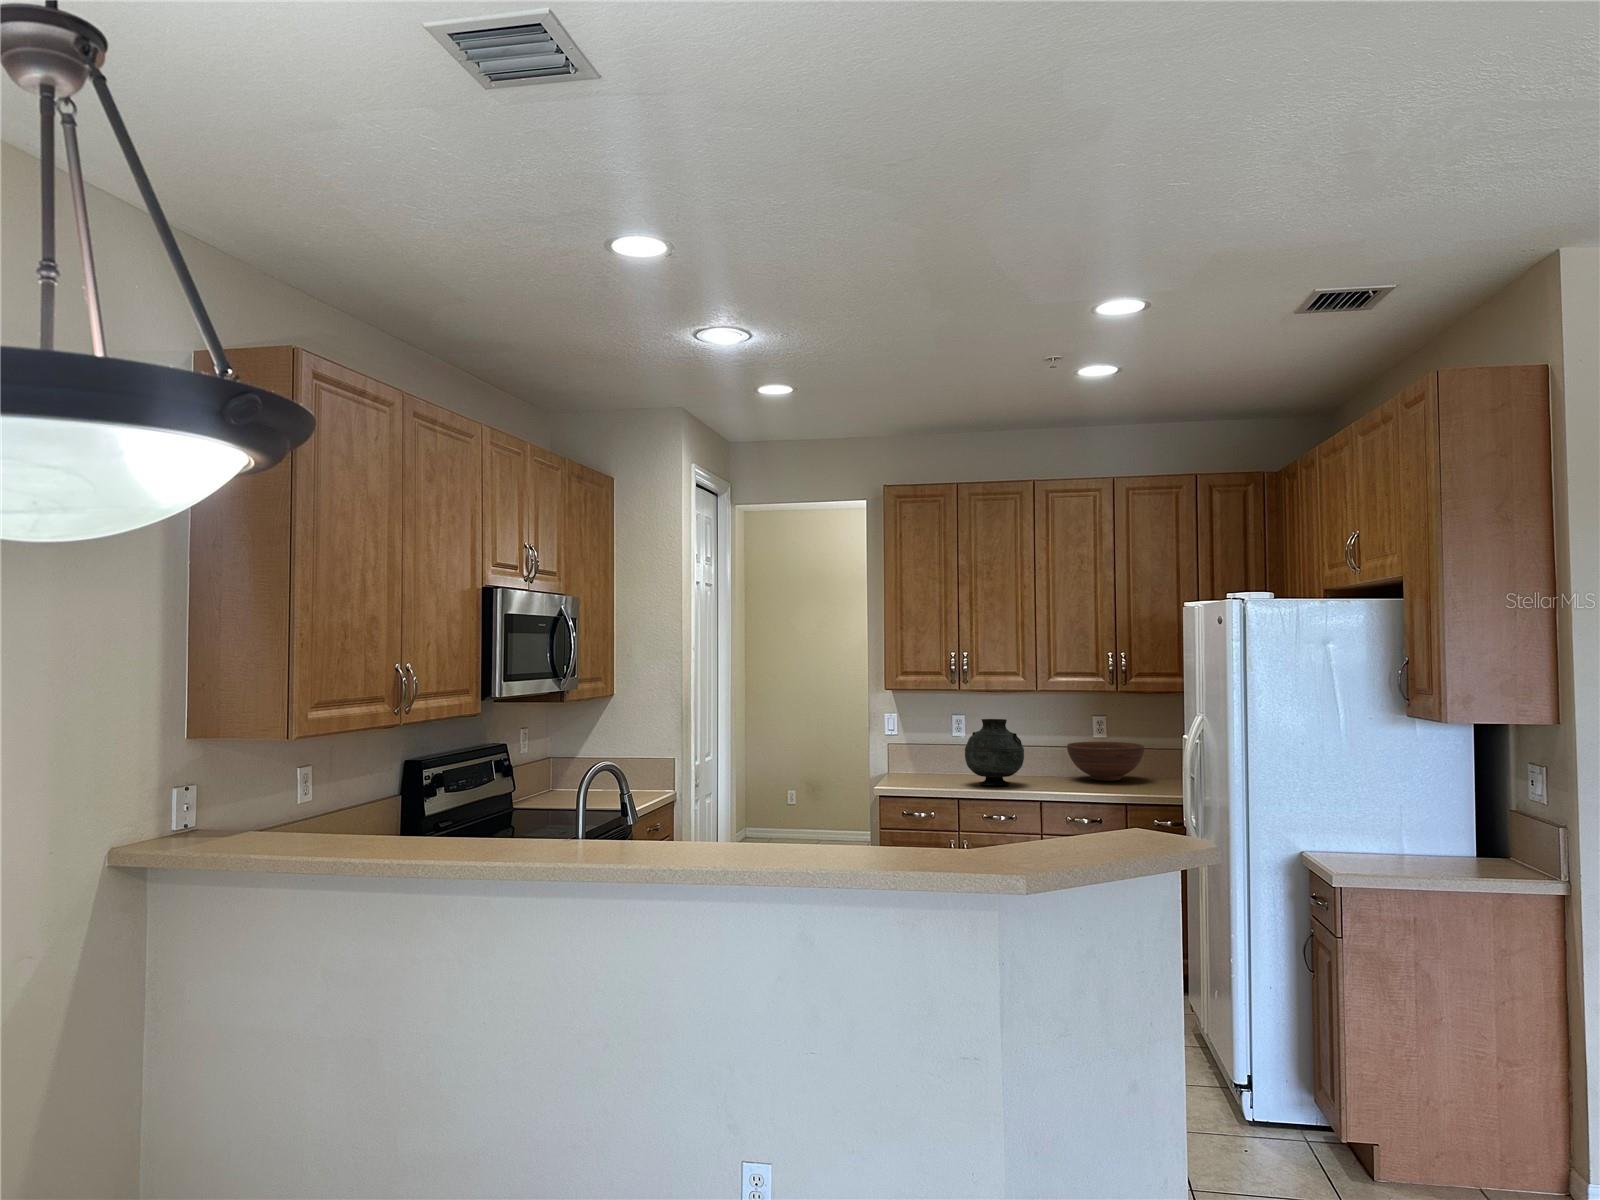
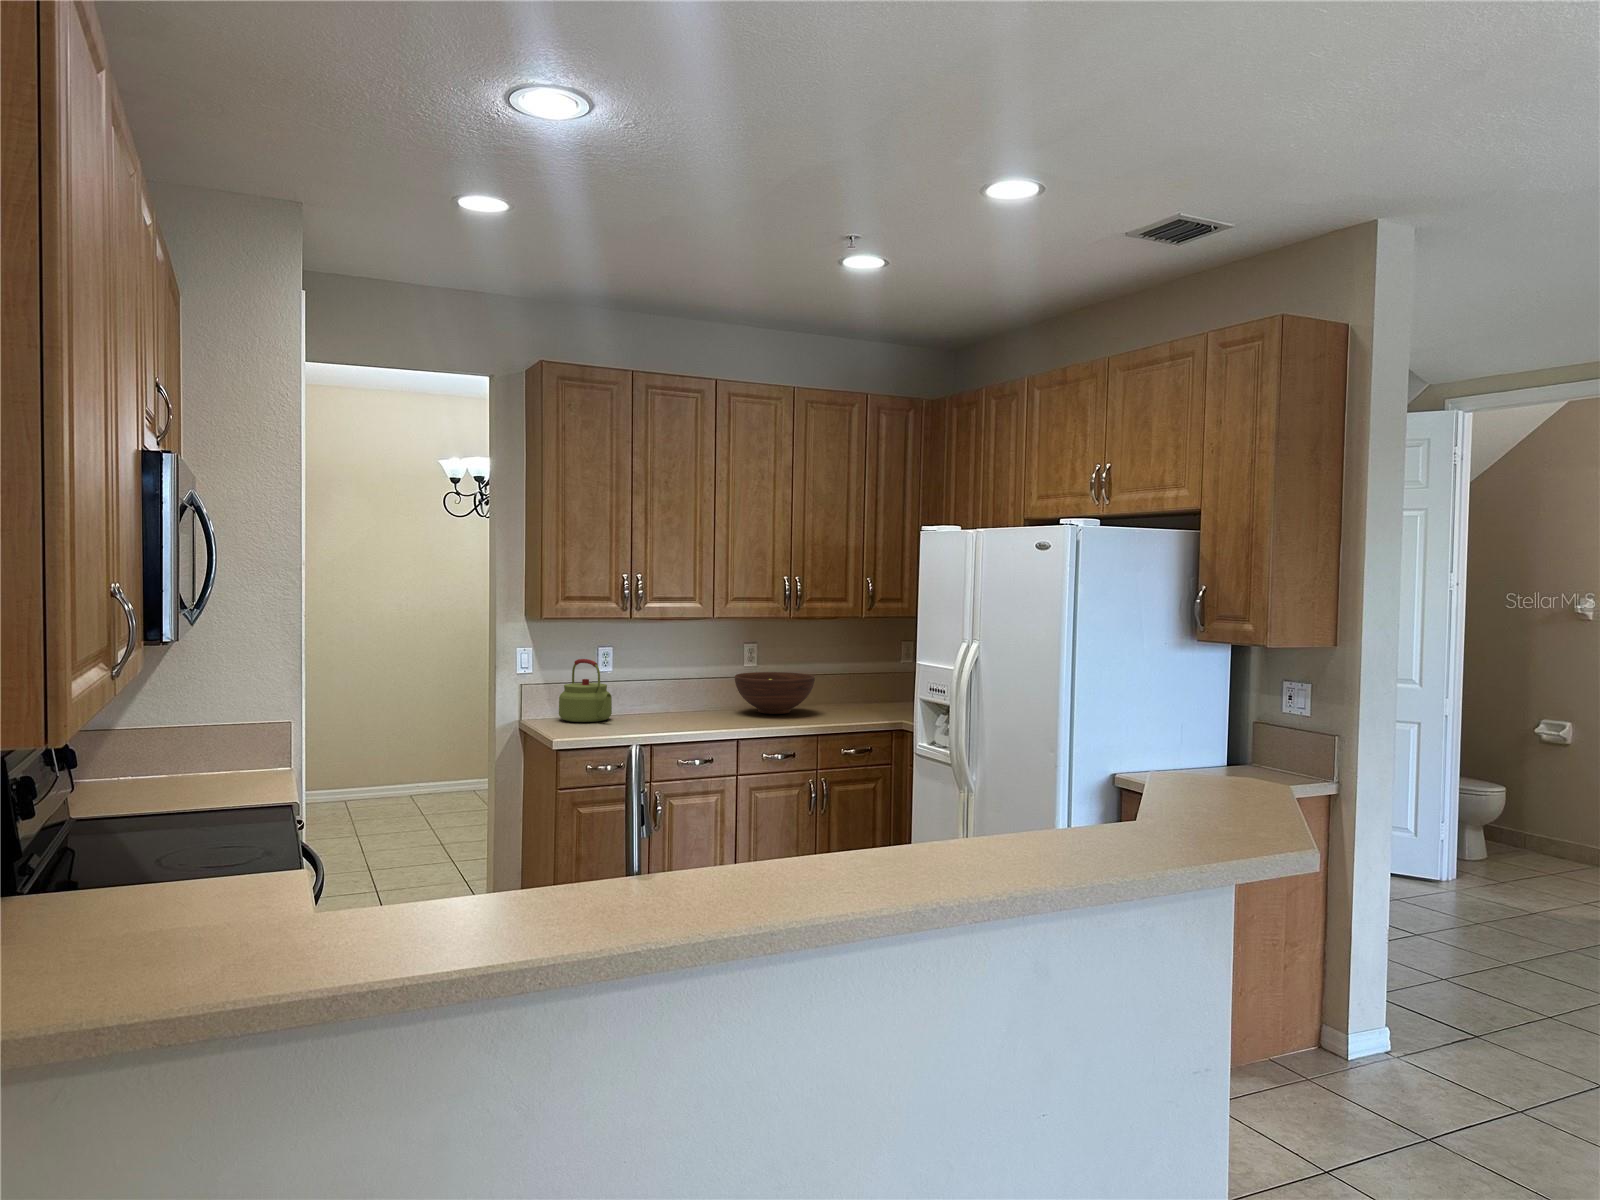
vase: present [965,719,1024,785] -> none [647,651,715,727]
kettle: none [909,724,953,778] -> present [559,659,612,722]

